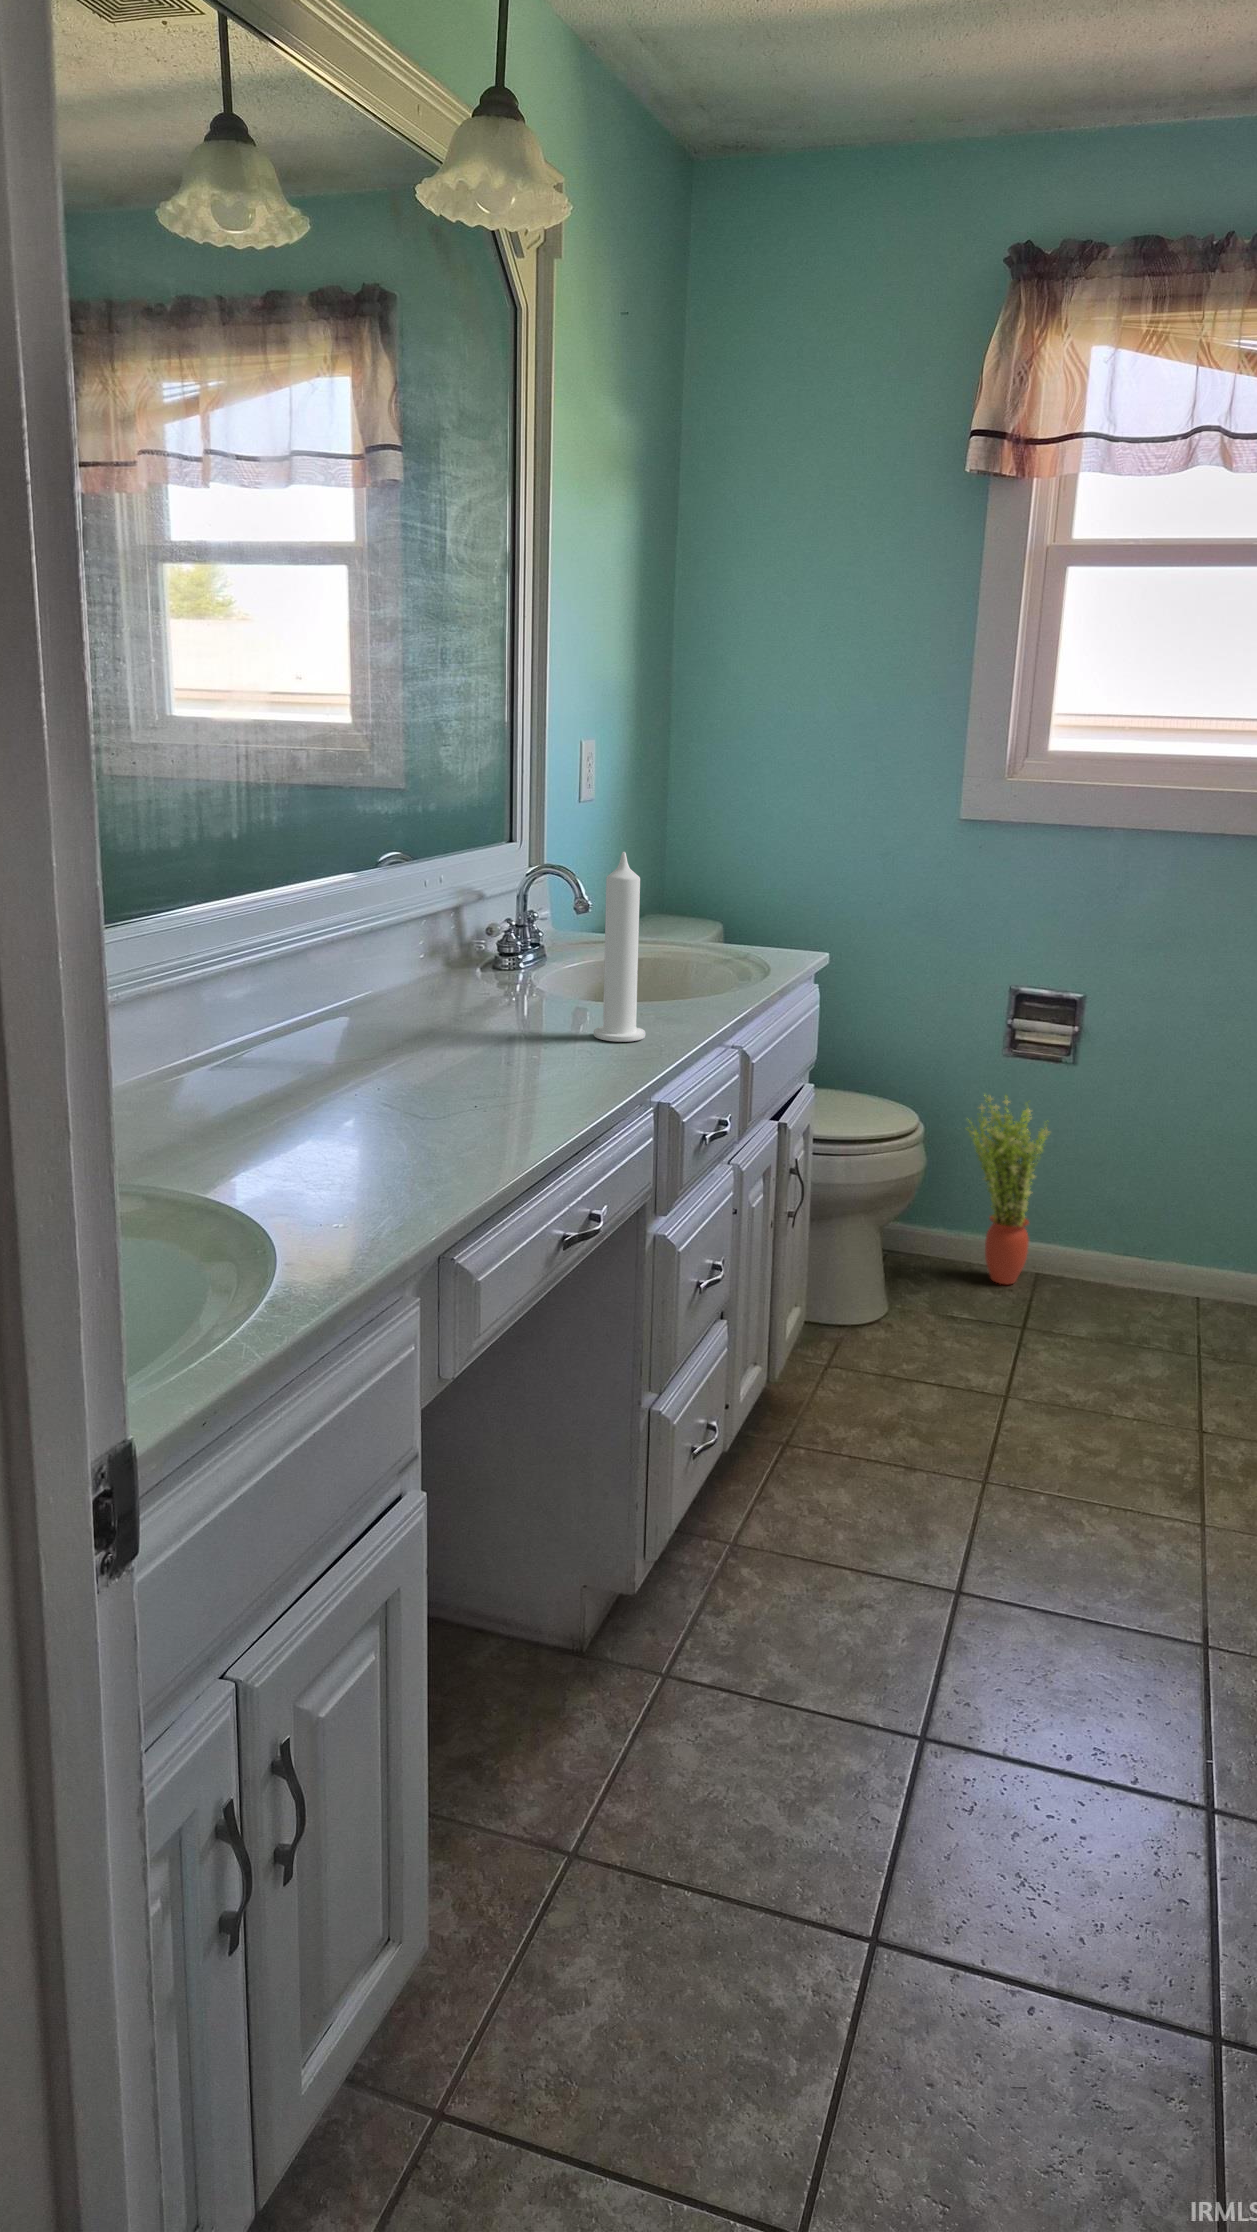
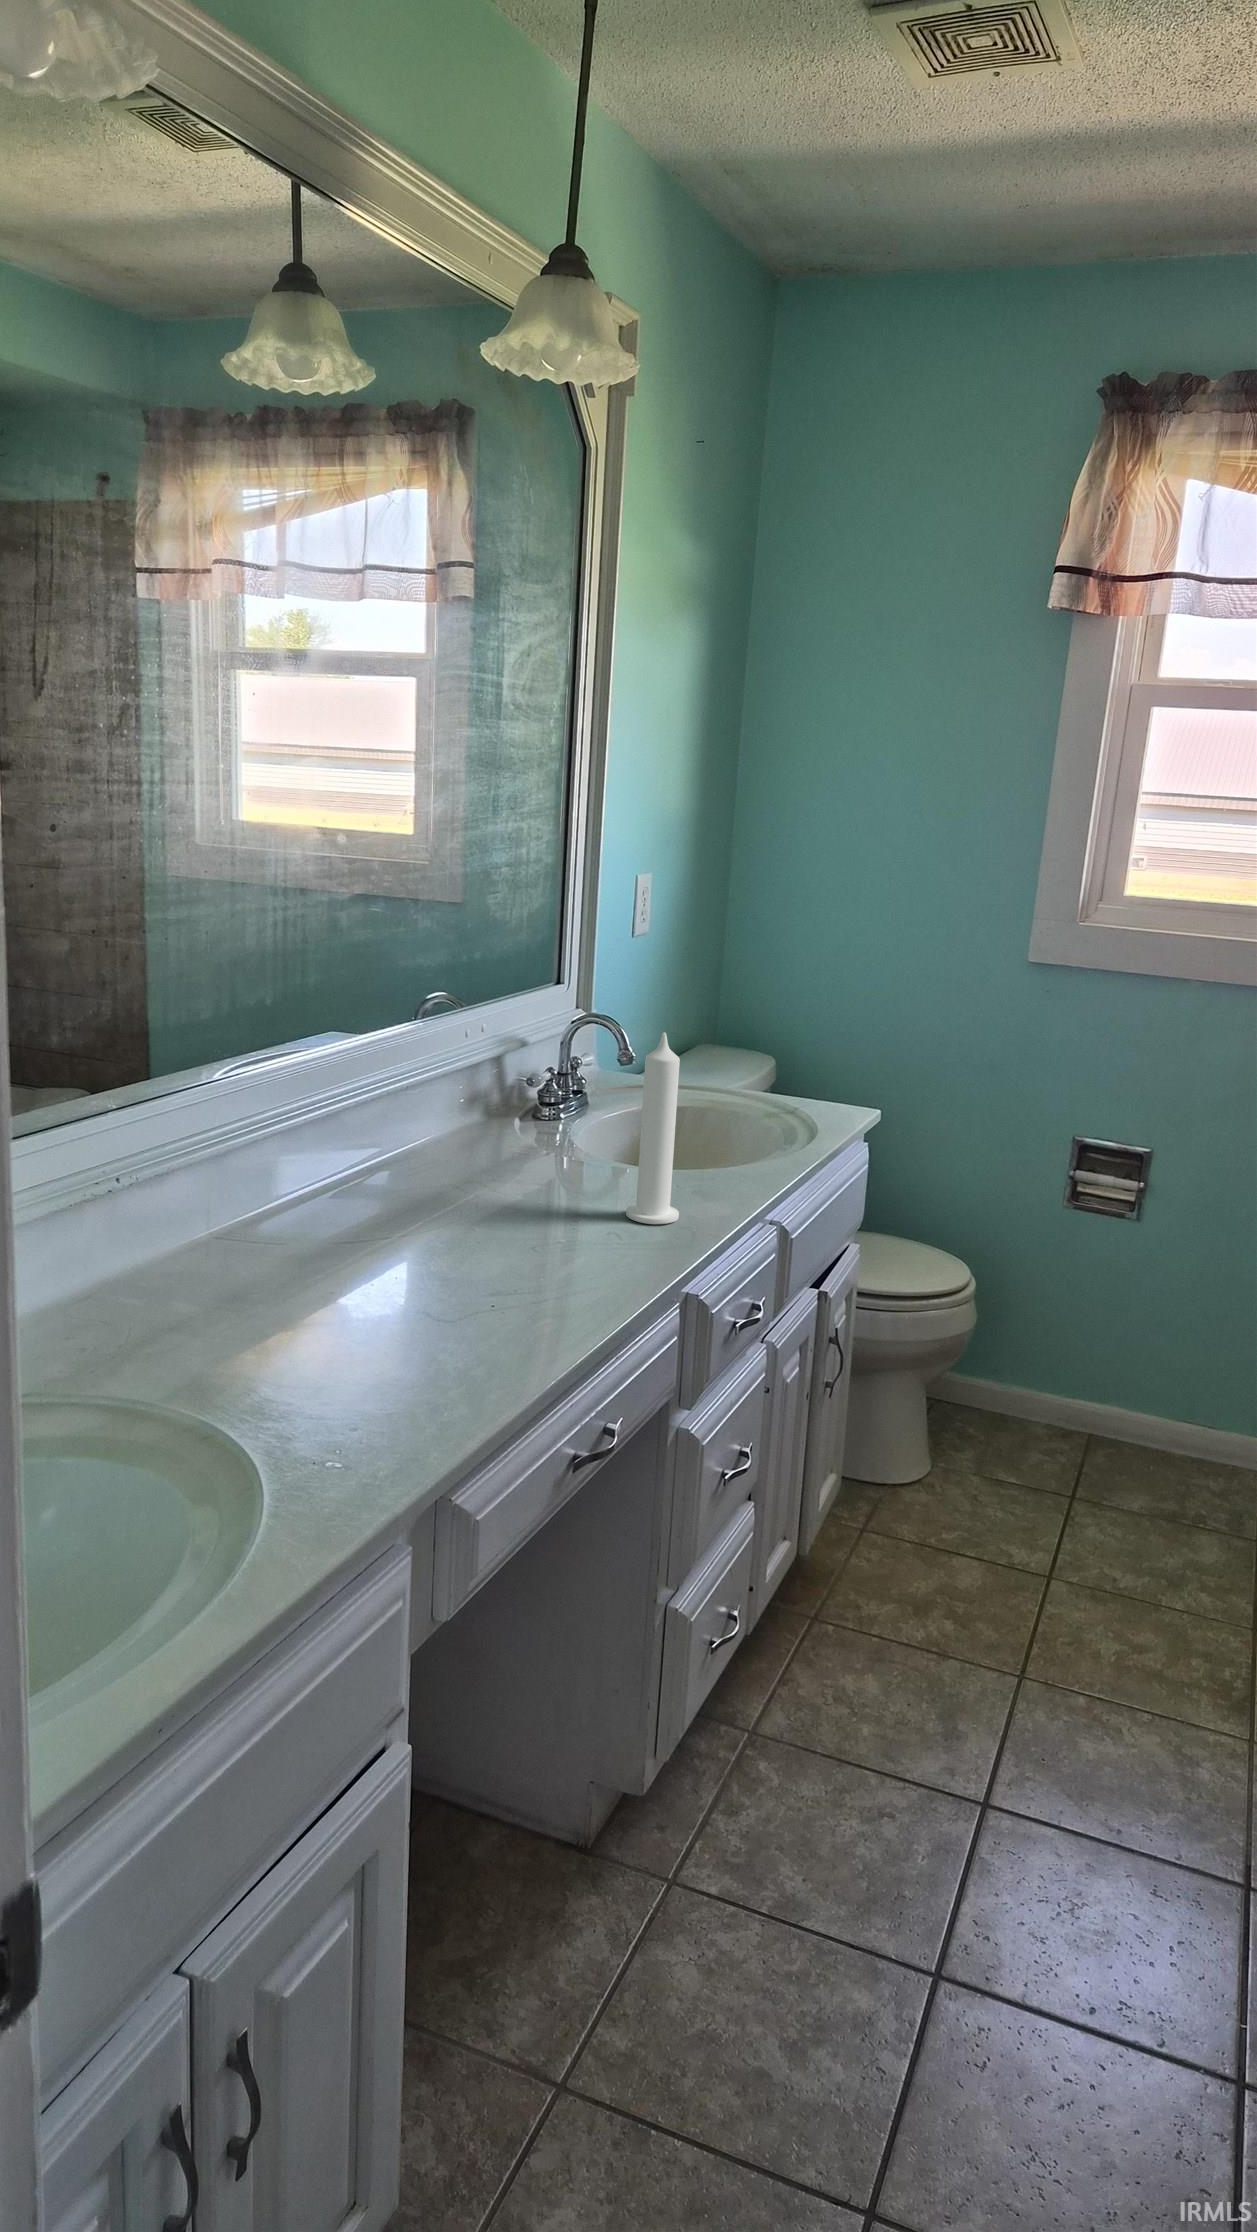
potted plant: present [968,1095,1049,1284] -> none [1027,1245,1118,1450]

